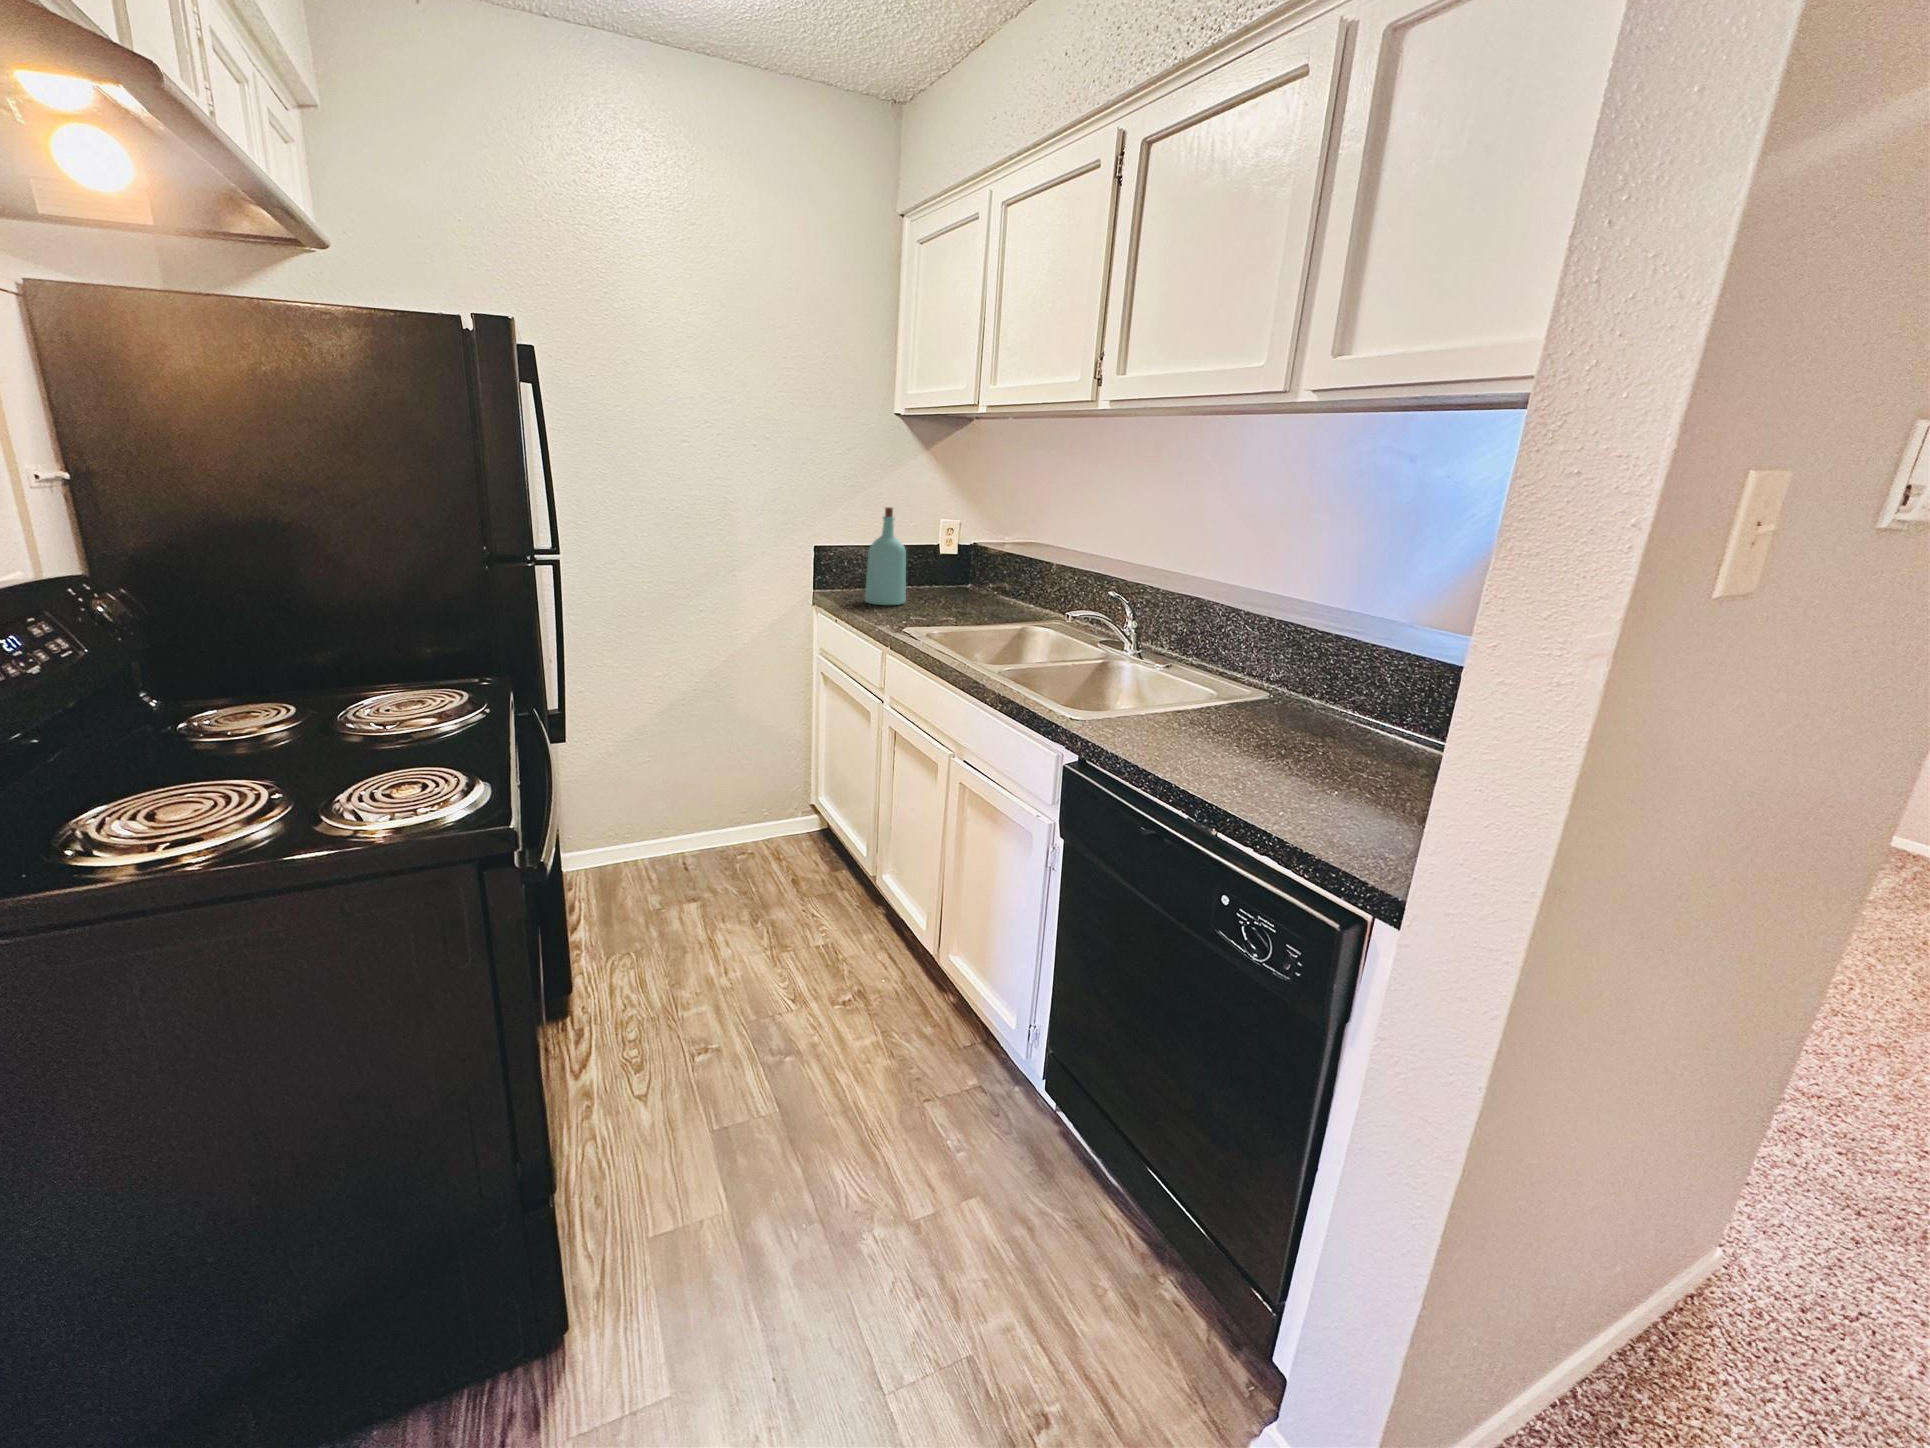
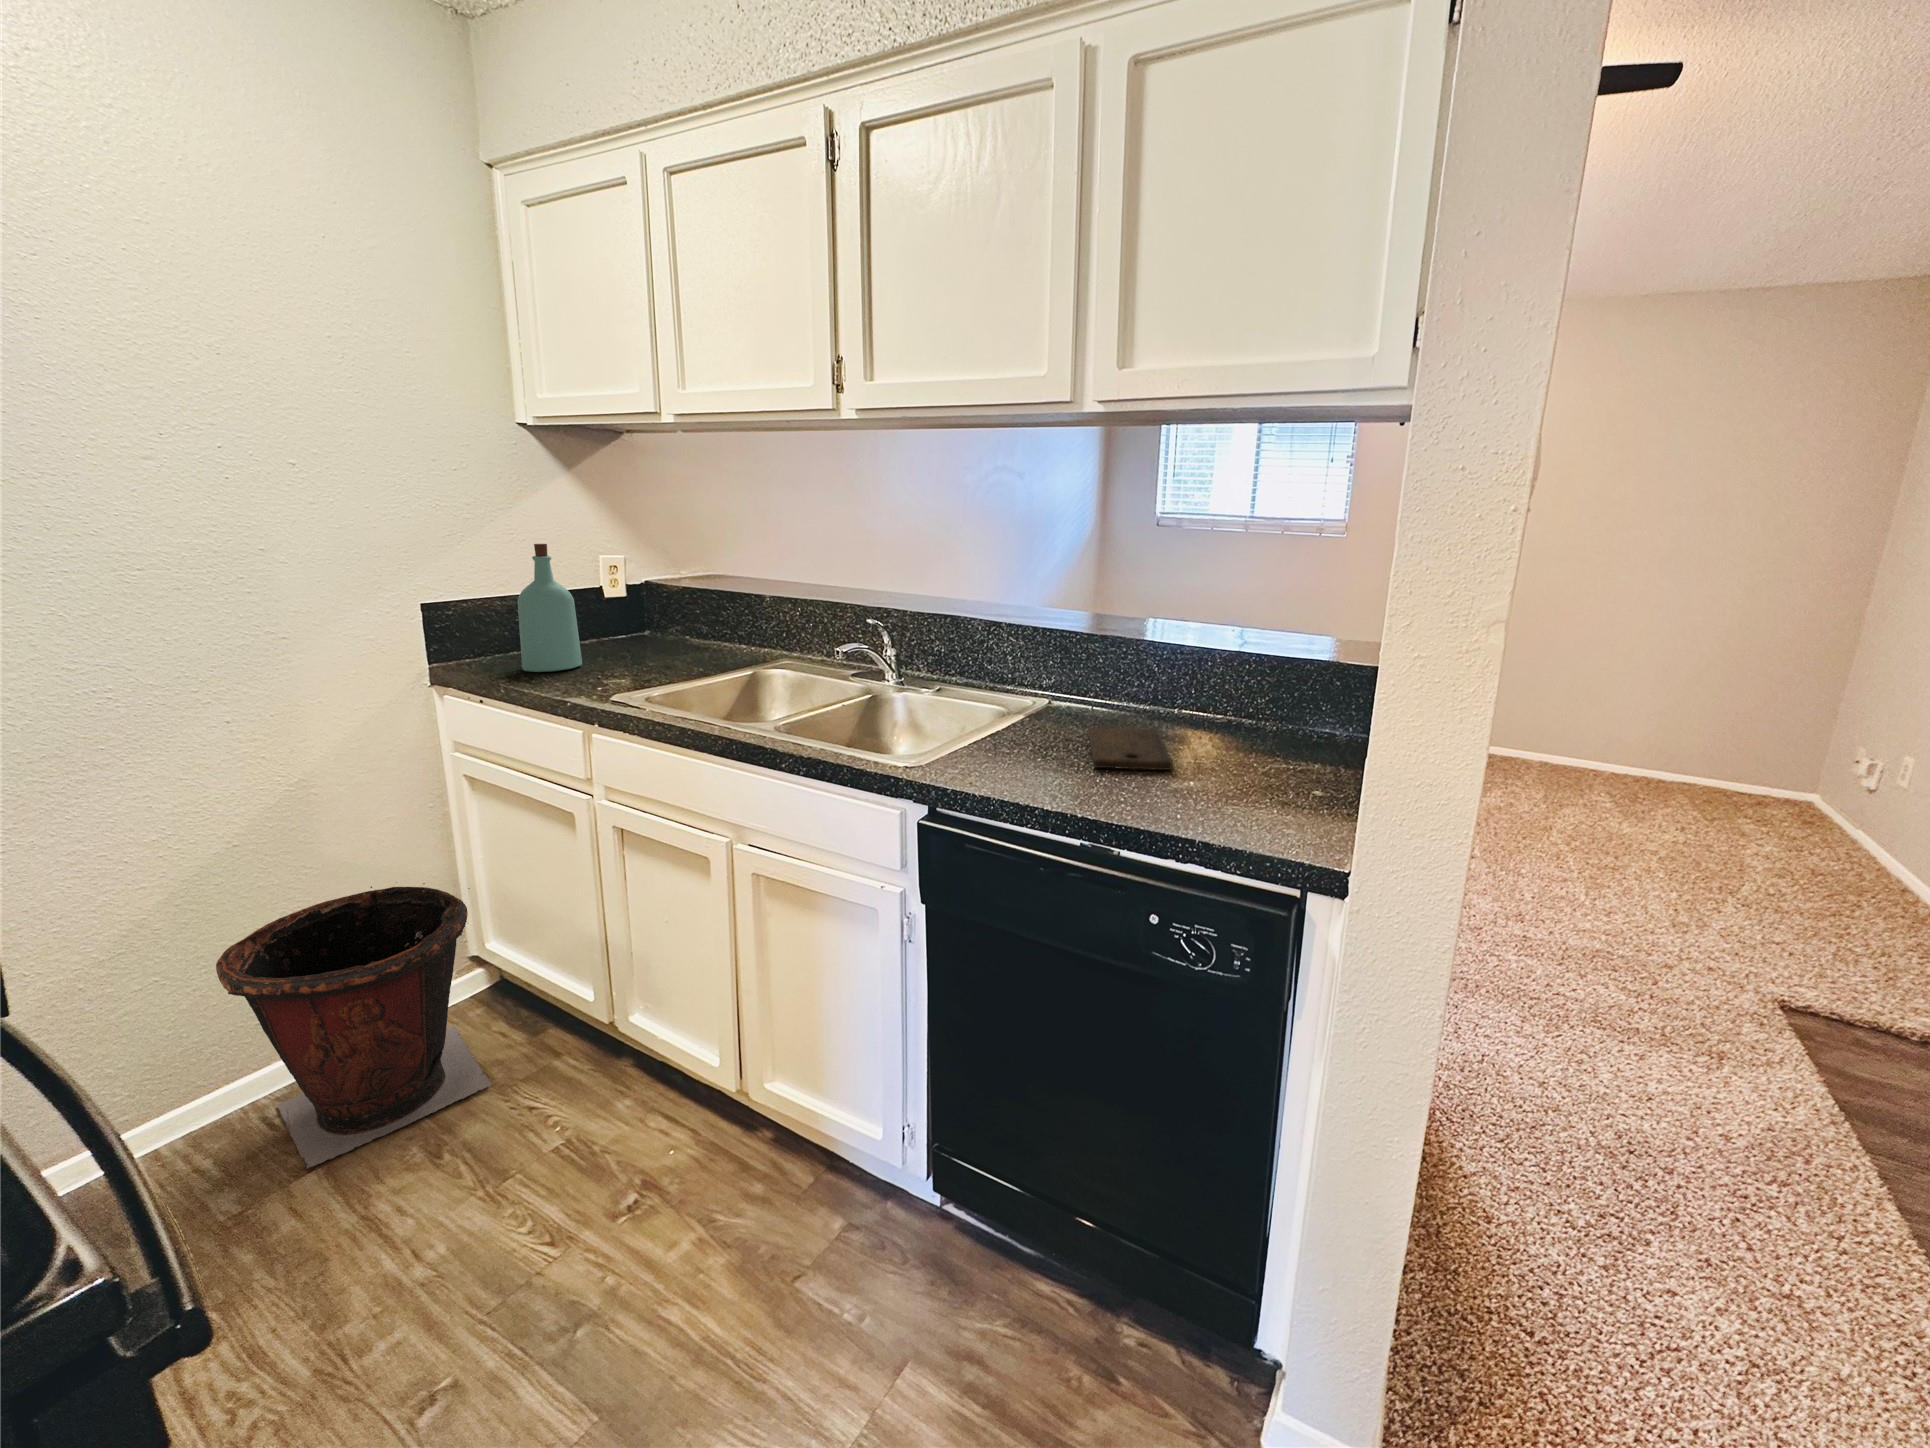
cutting board: none [1243,722,1351,776] -> present [1088,727,1172,770]
waste bin: none [672,736,806,899] -> present [216,882,492,1168]

